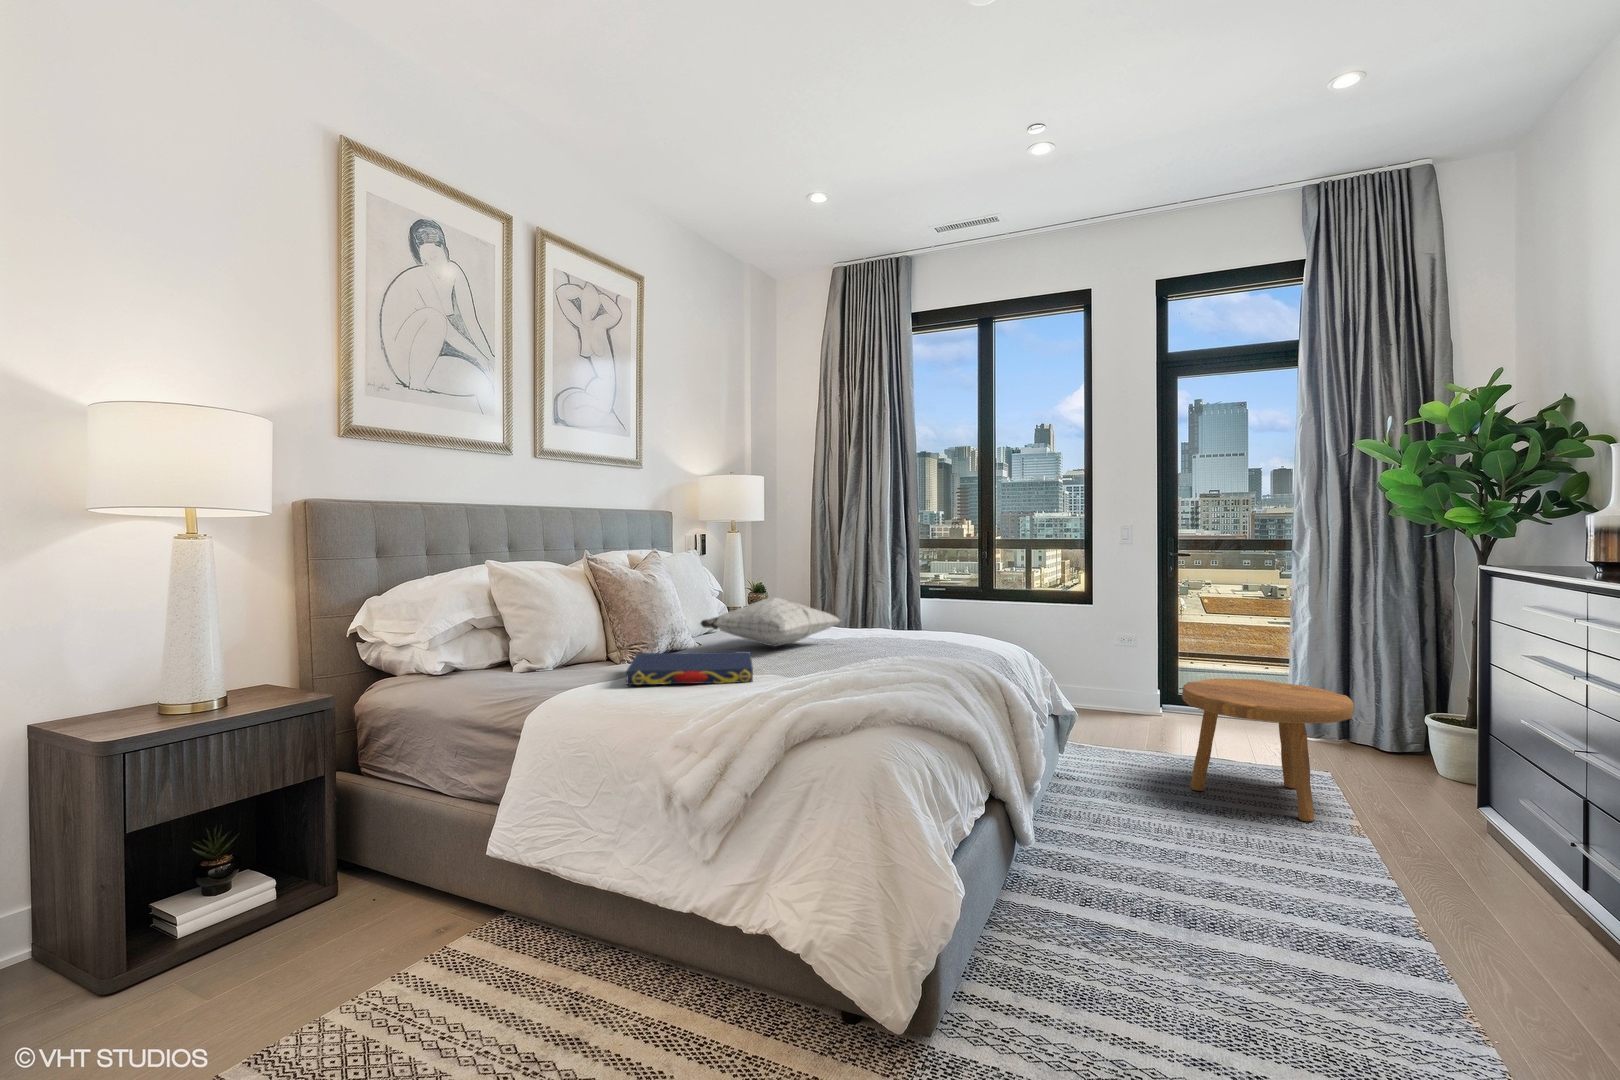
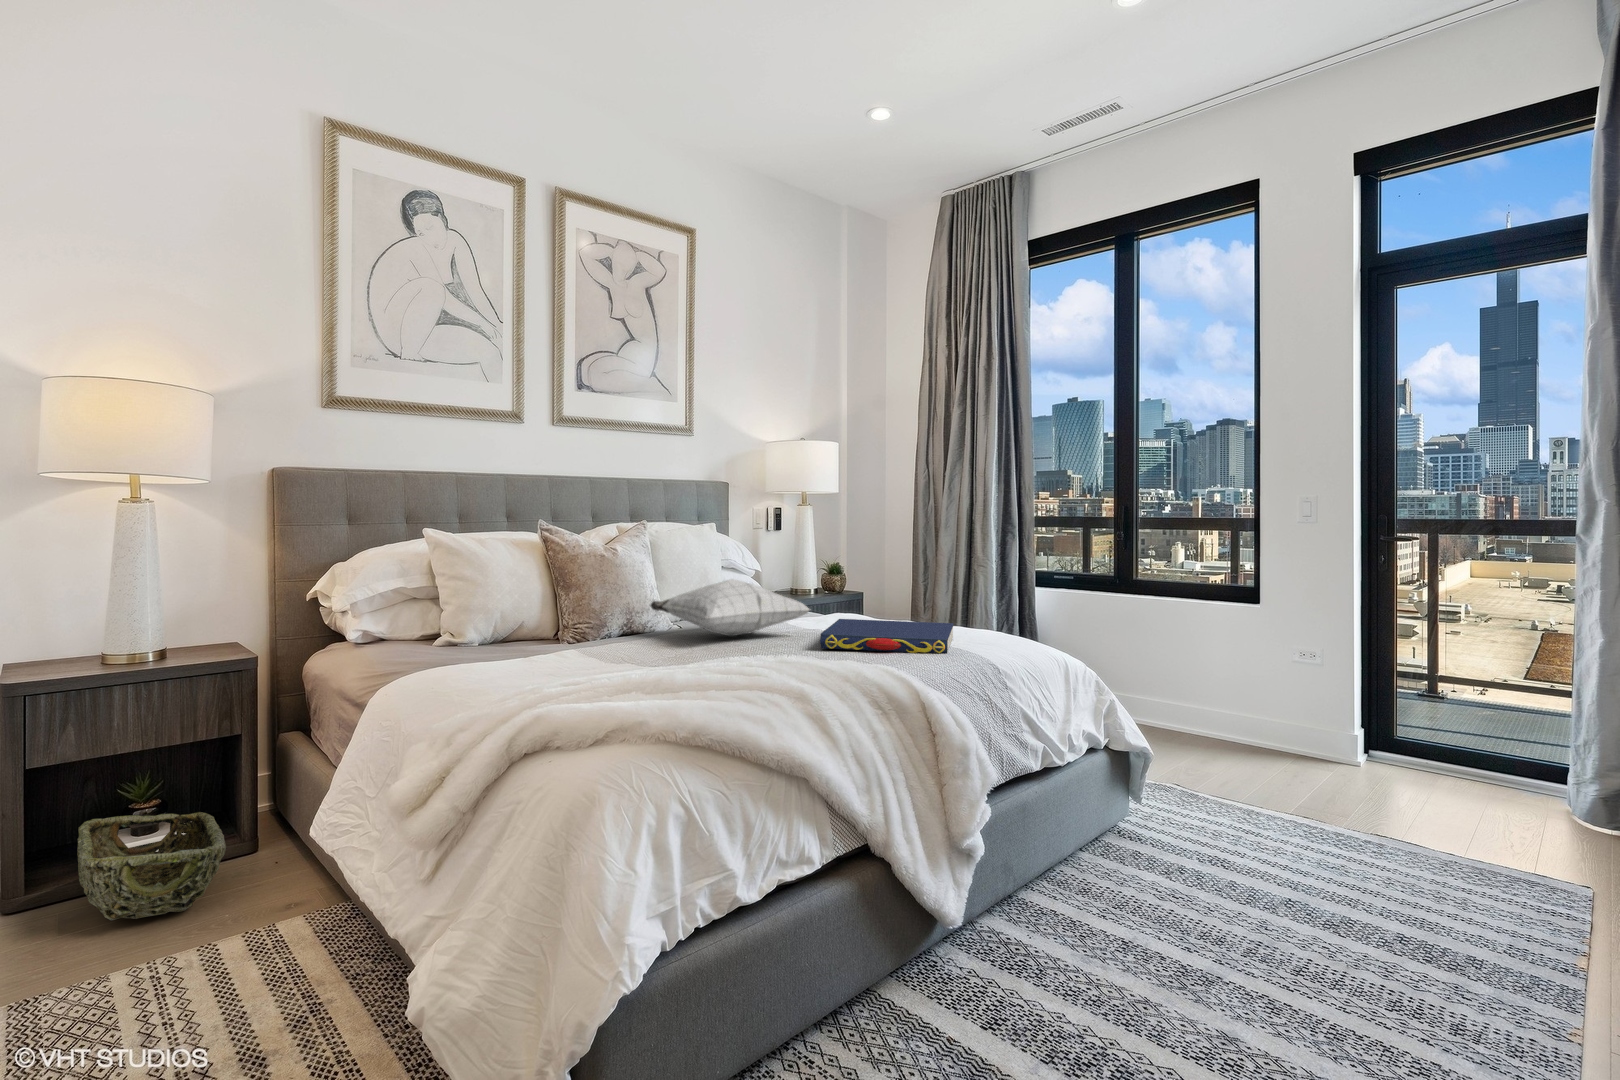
book: present [627,652,753,685] -> present [820,619,954,654]
footstool: present [1182,679,1354,821] -> none [1300,721,1590,962]
woven basket: none [177,860,369,972] -> present [77,812,226,920]

